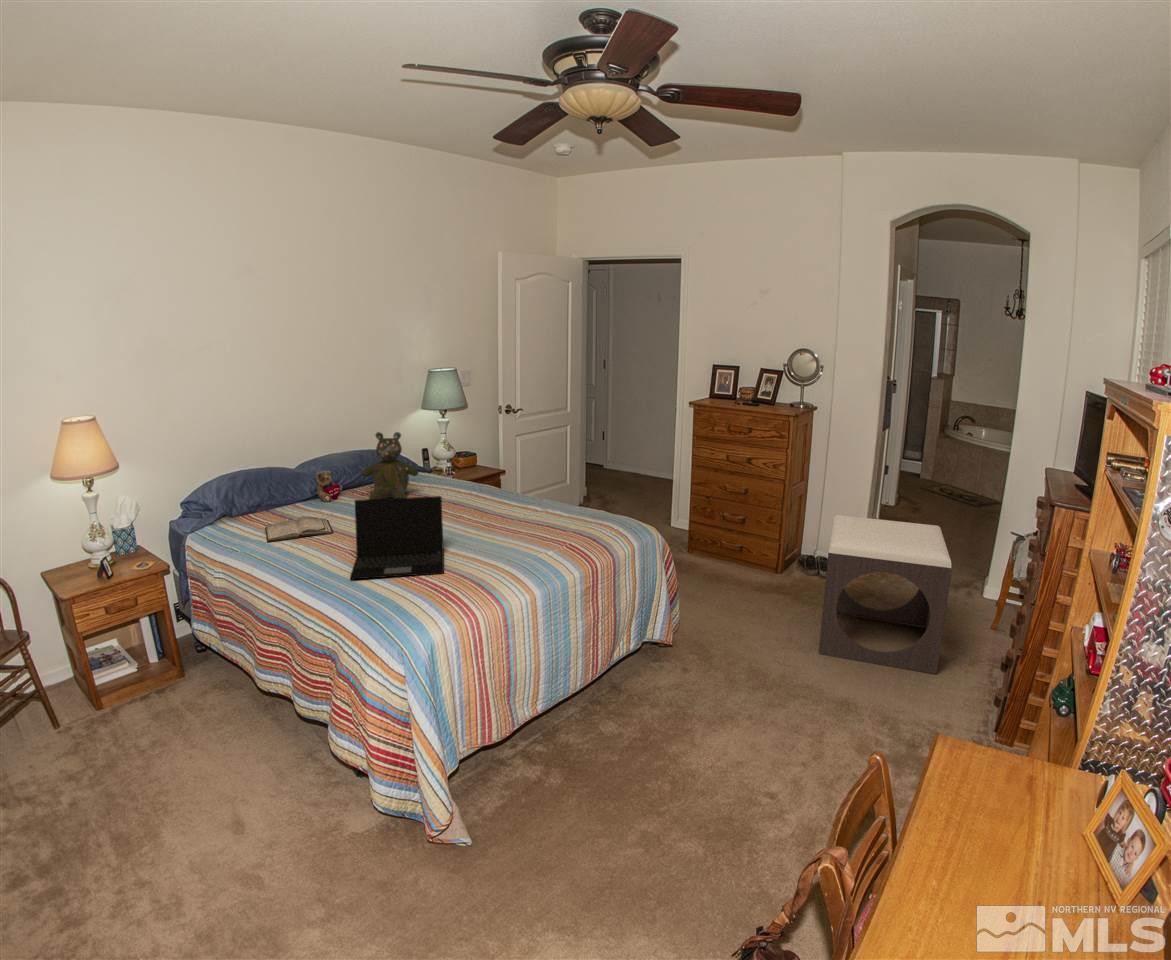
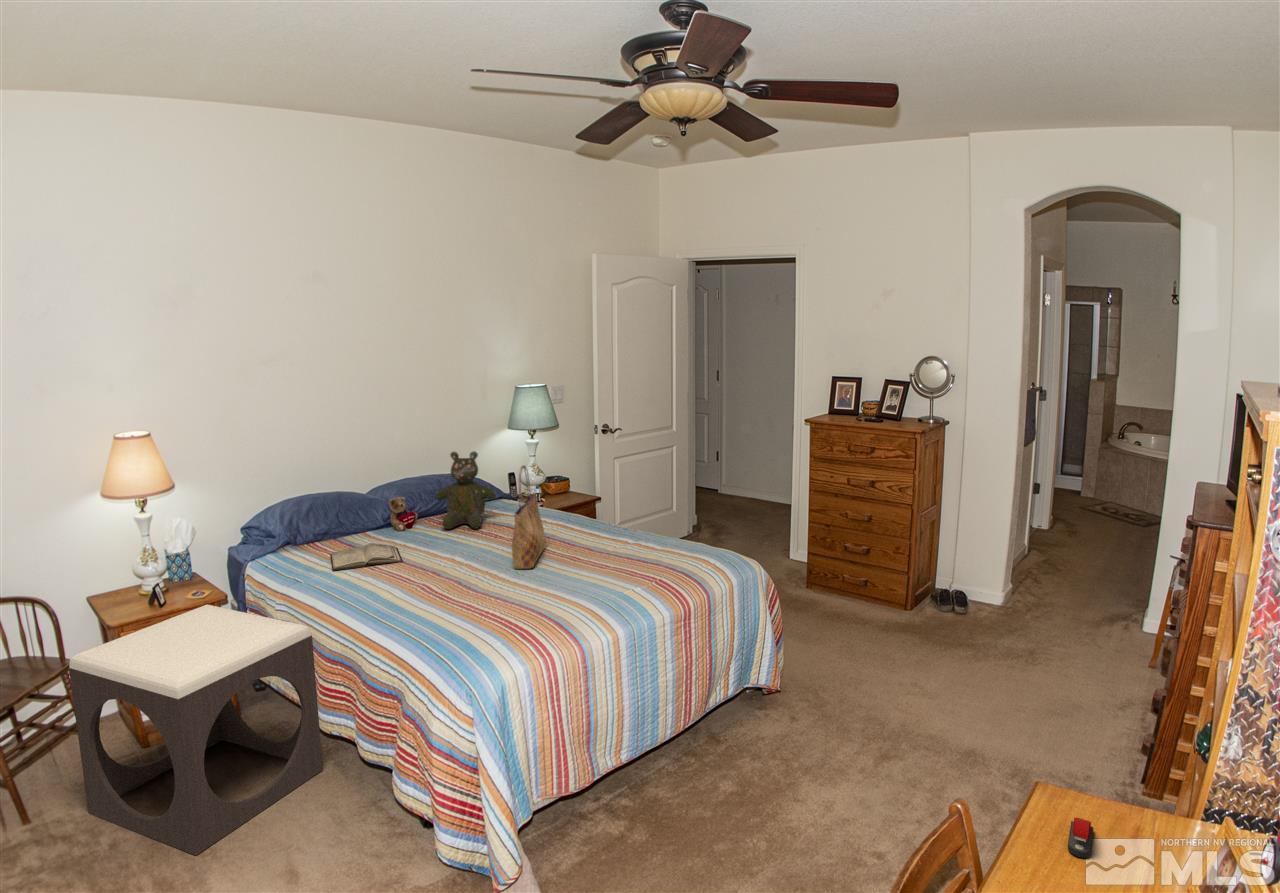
tote bag: none [435,444,465,539] -> present [512,465,545,569]
laptop: present [350,496,444,579] -> none [419,522,520,612]
footstool: present [819,515,952,674] -> present [69,605,323,856]
stapler: none [966,765,989,802] -> present [1068,817,1093,858]

